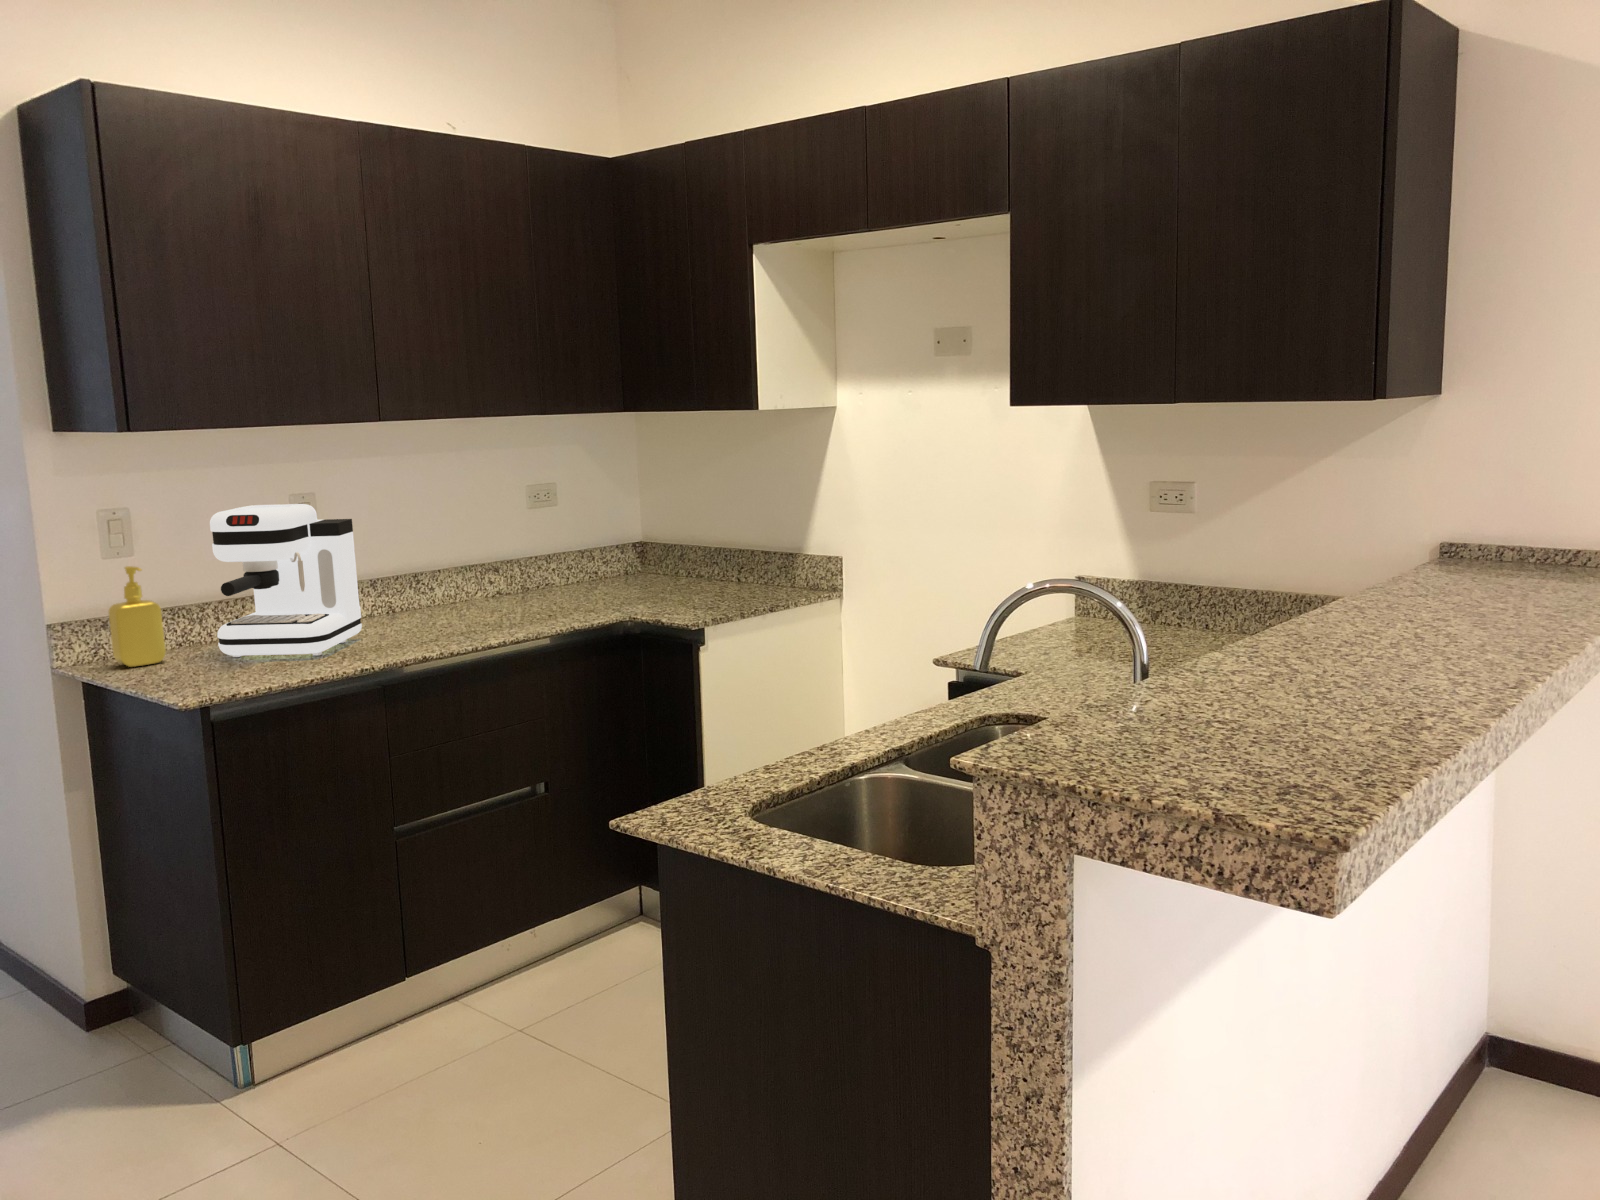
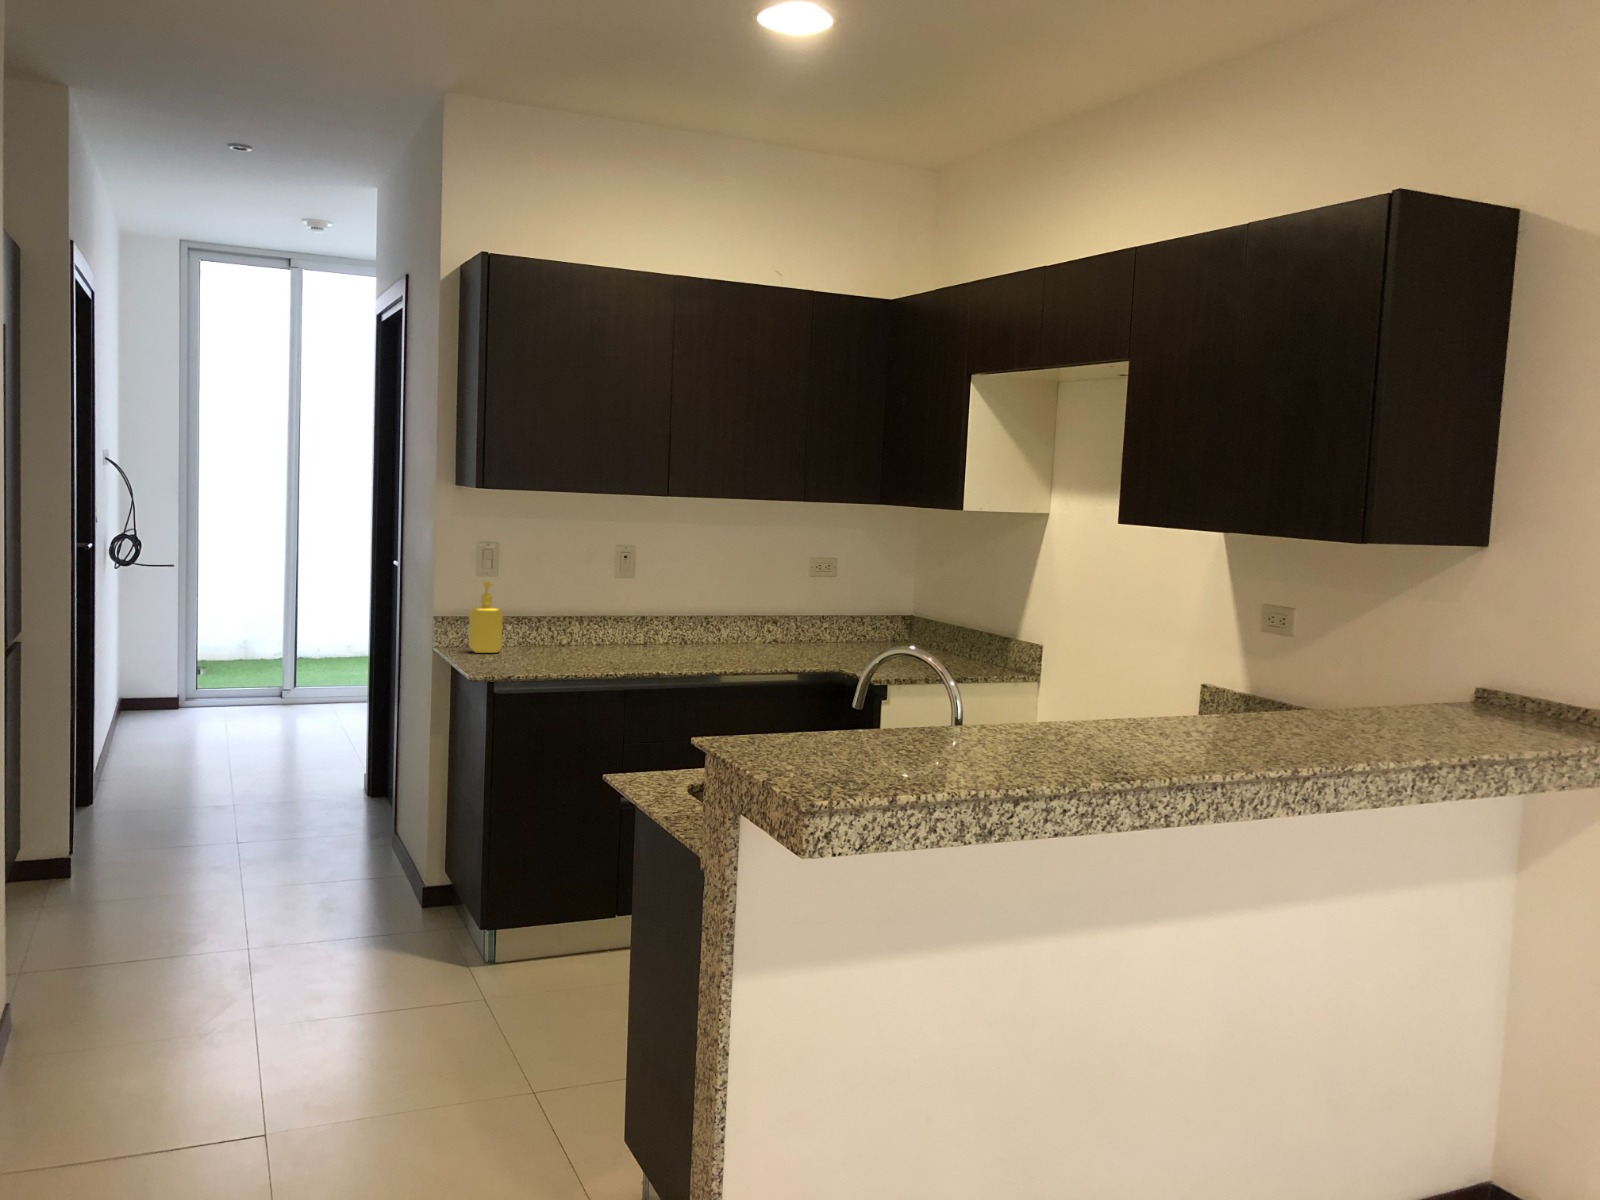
coffee maker: present [210,504,362,657] -> none [535,548,643,663]

